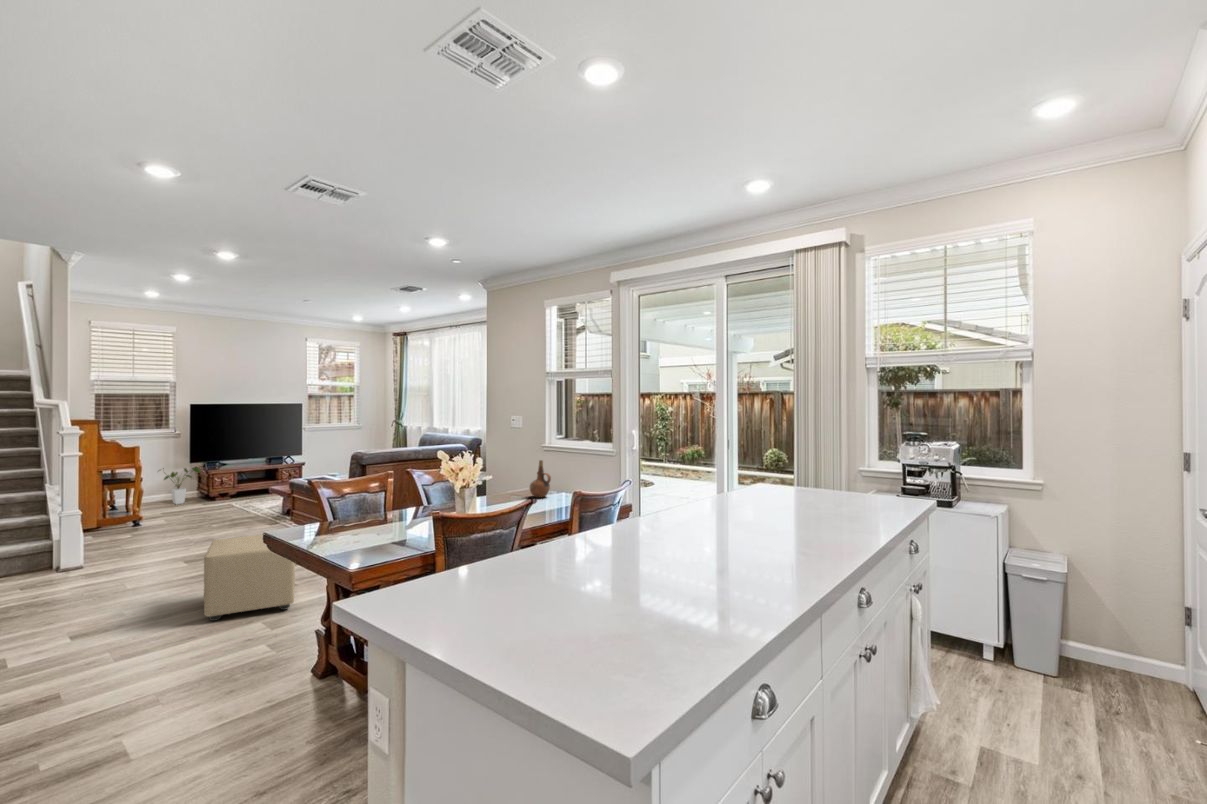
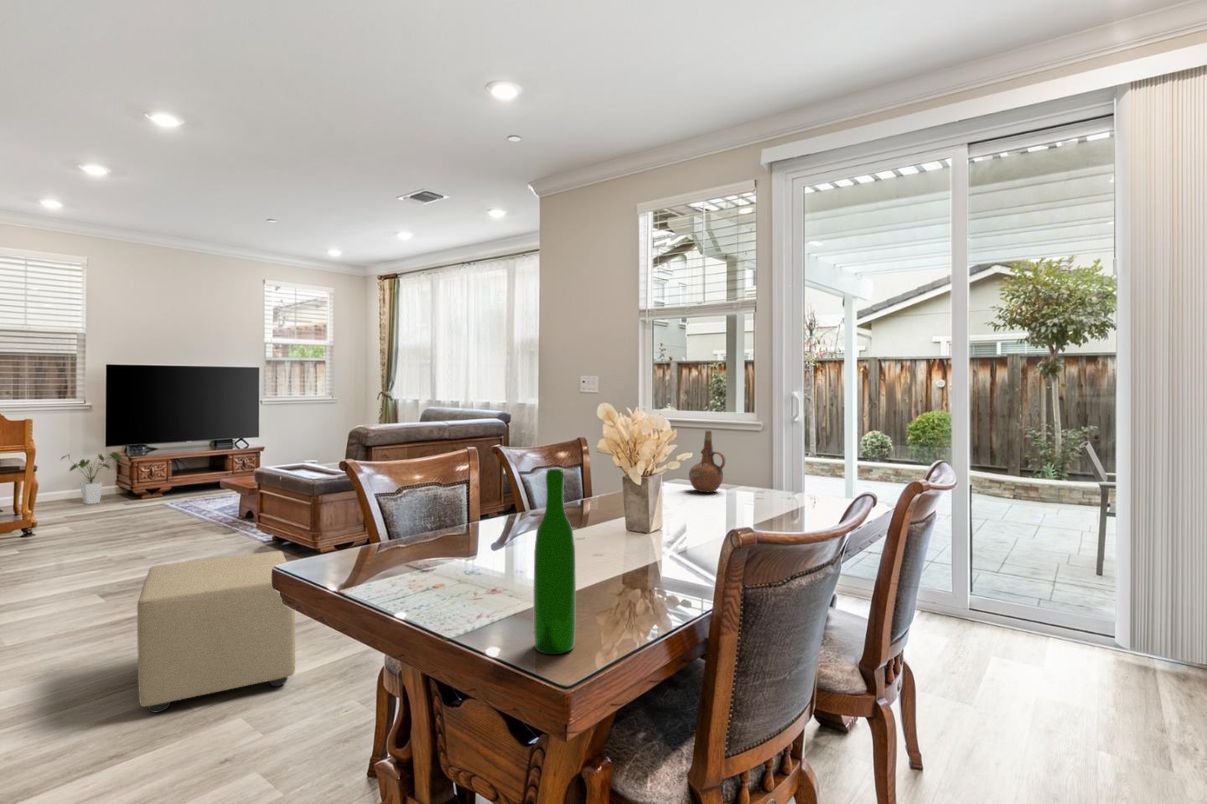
wine bottle: none [355,488,374,563] -> present [533,469,576,654]

